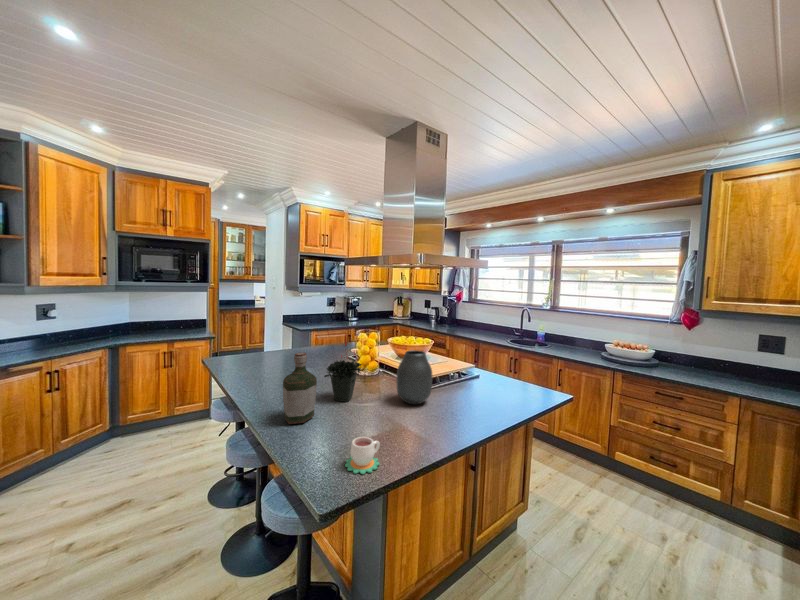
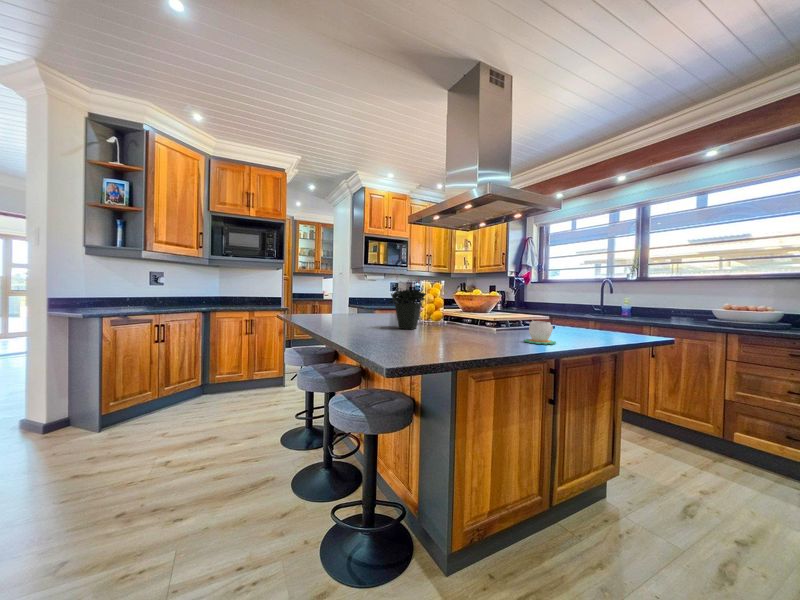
vase: present [396,350,432,404] -> none [463,278,502,332]
bottle: present [283,353,317,424] -> none [349,266,381,334]
mug: present [345,437,380,474] -> present [524,321,556,345]

